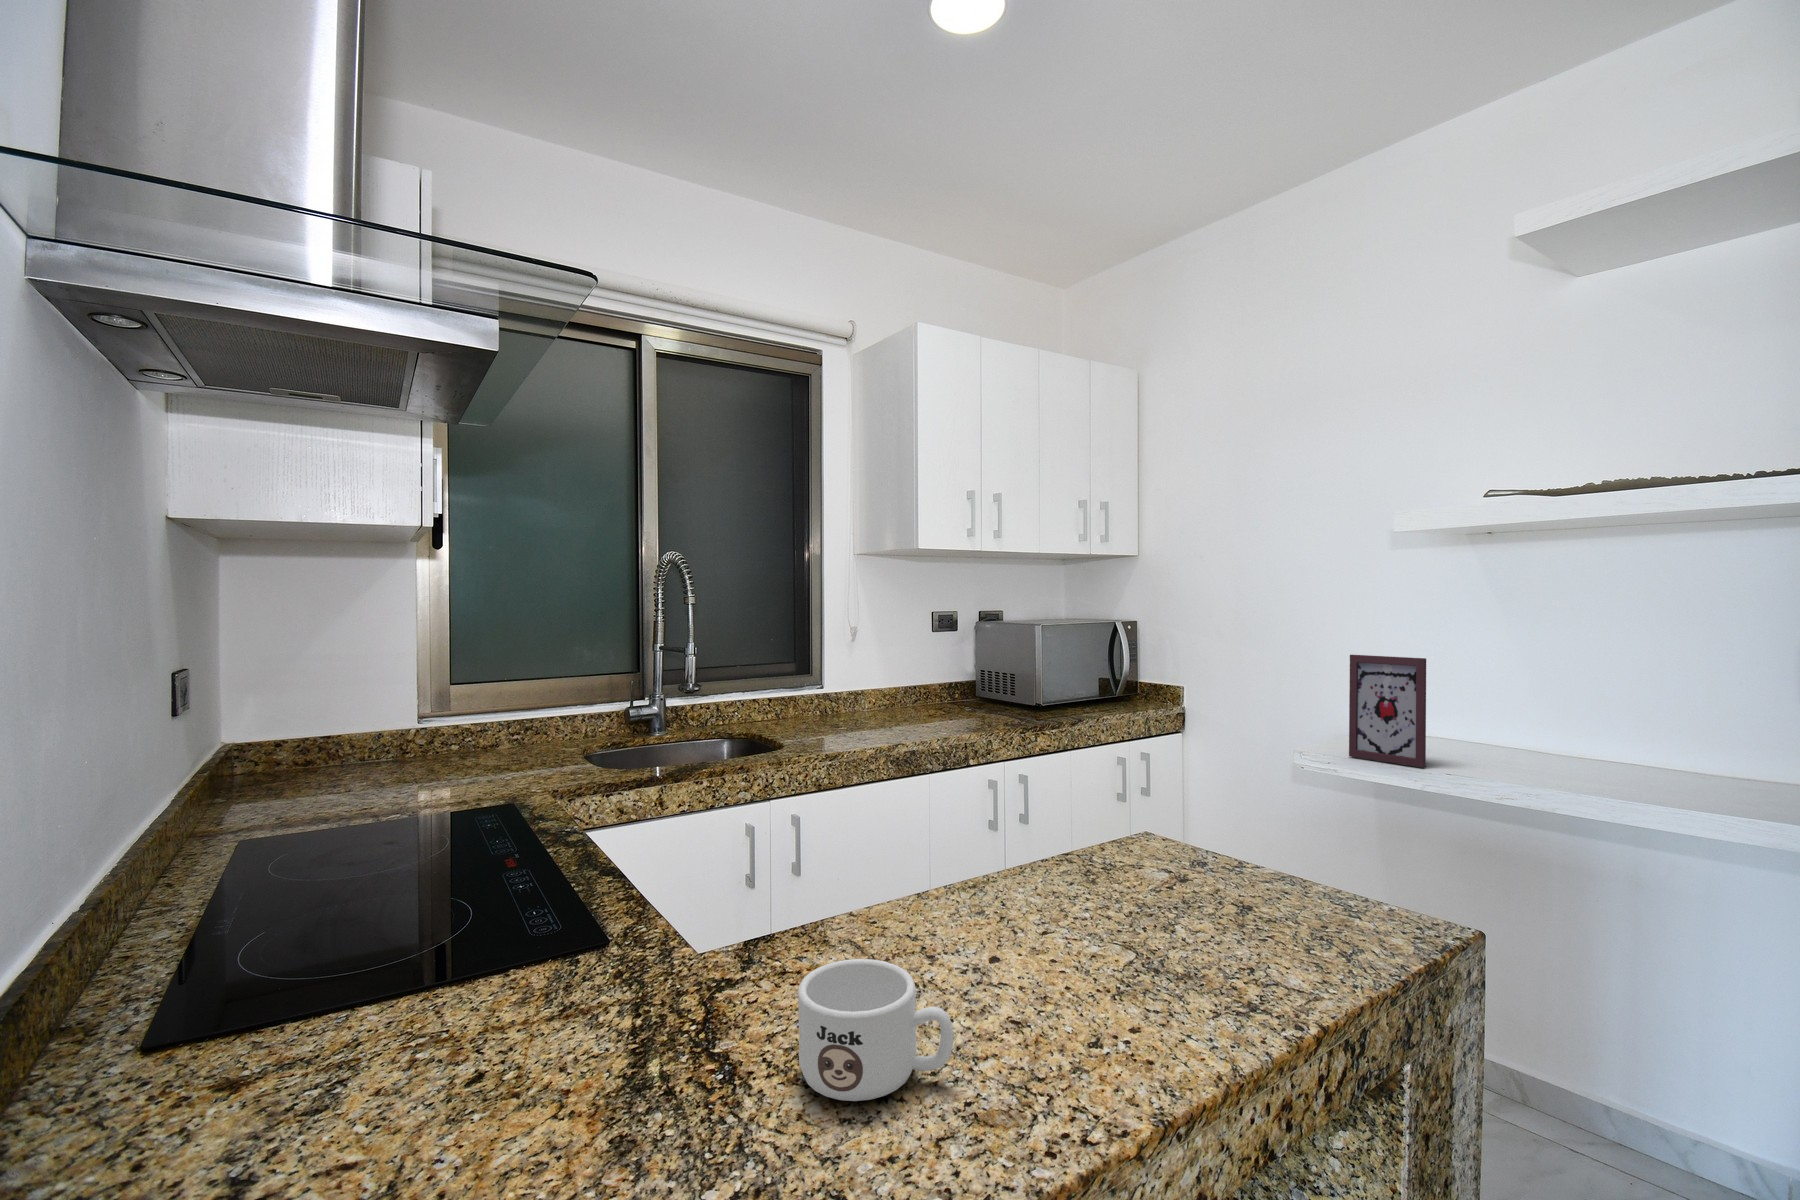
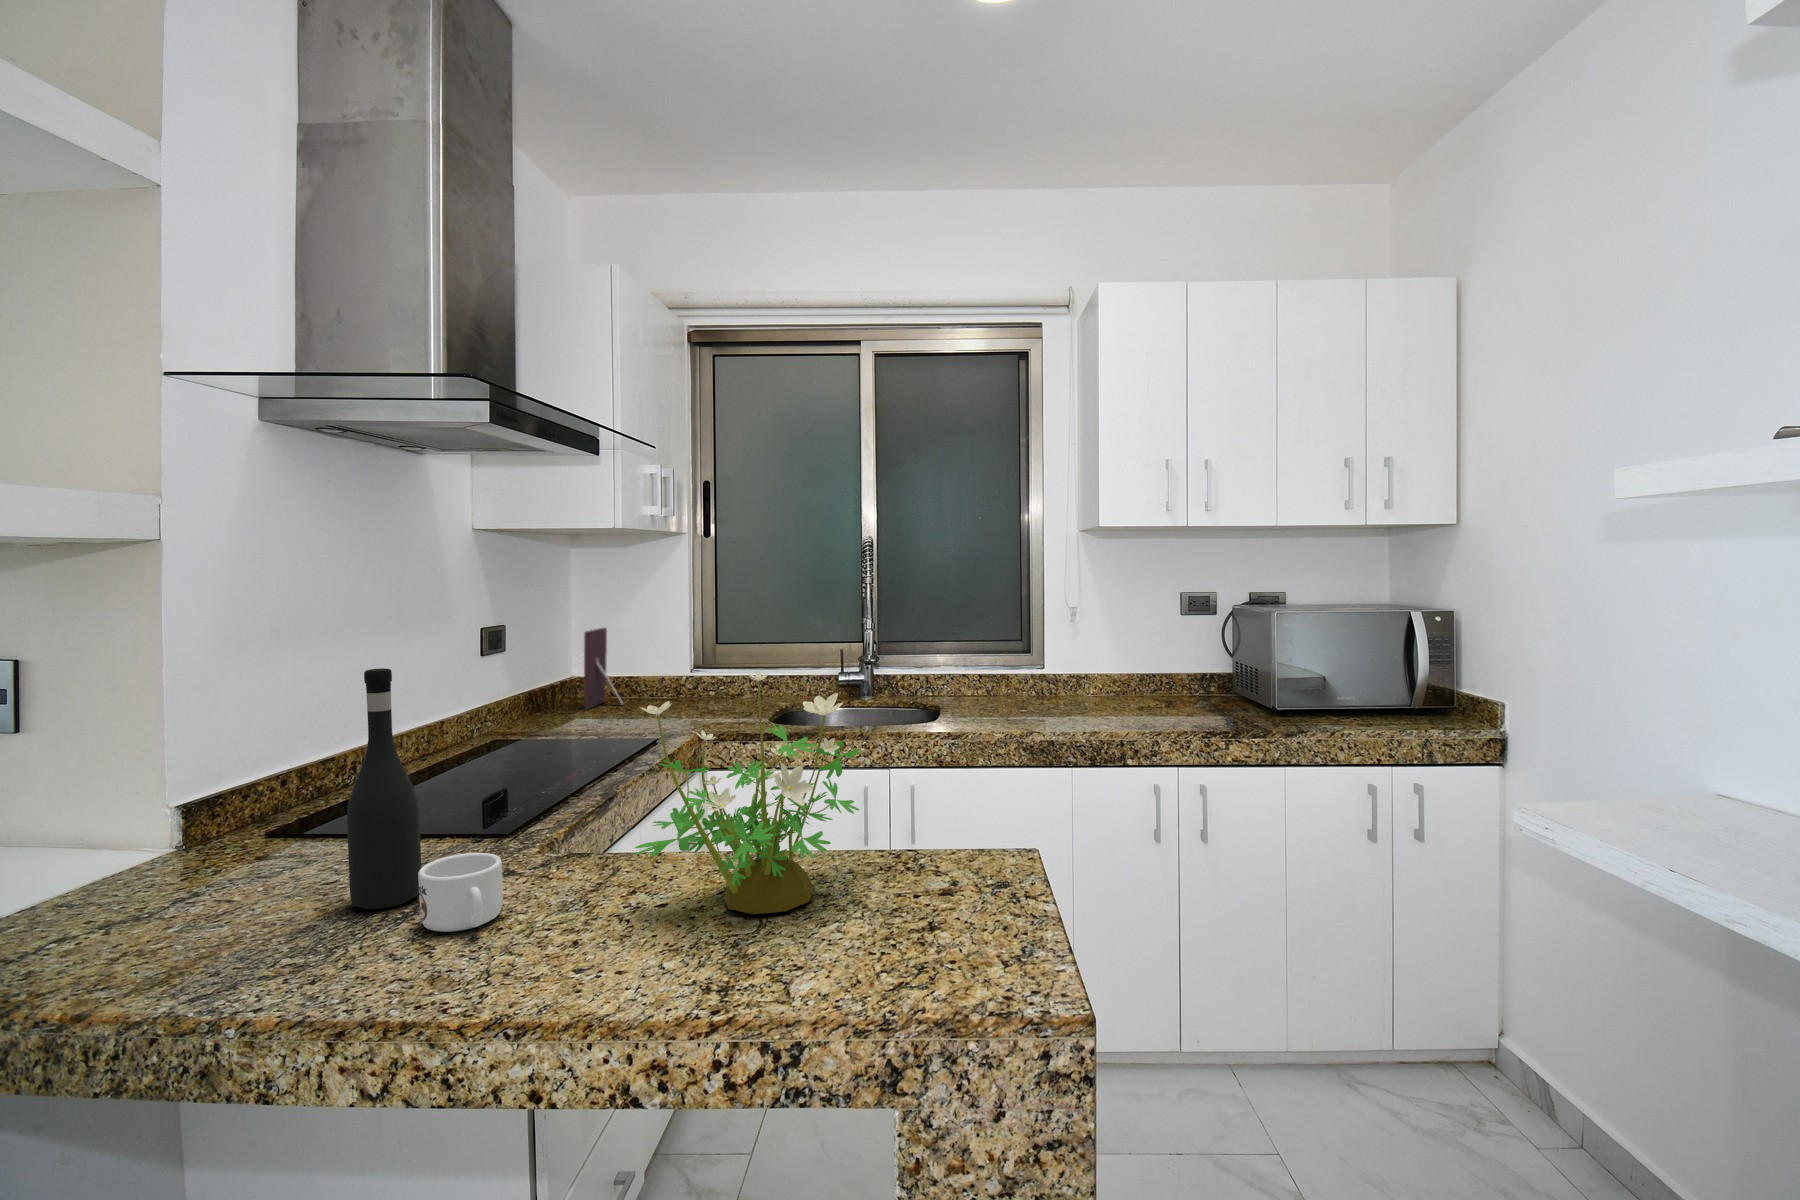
picture frame: present [1349,655,1426,768] -> present [584,628,623,710]
potted plant: none [1020,663,1228,948] -> present [634,672,861,914]
wine bottle: none [592,690,706,1120] -> present [347,668,421,909]

